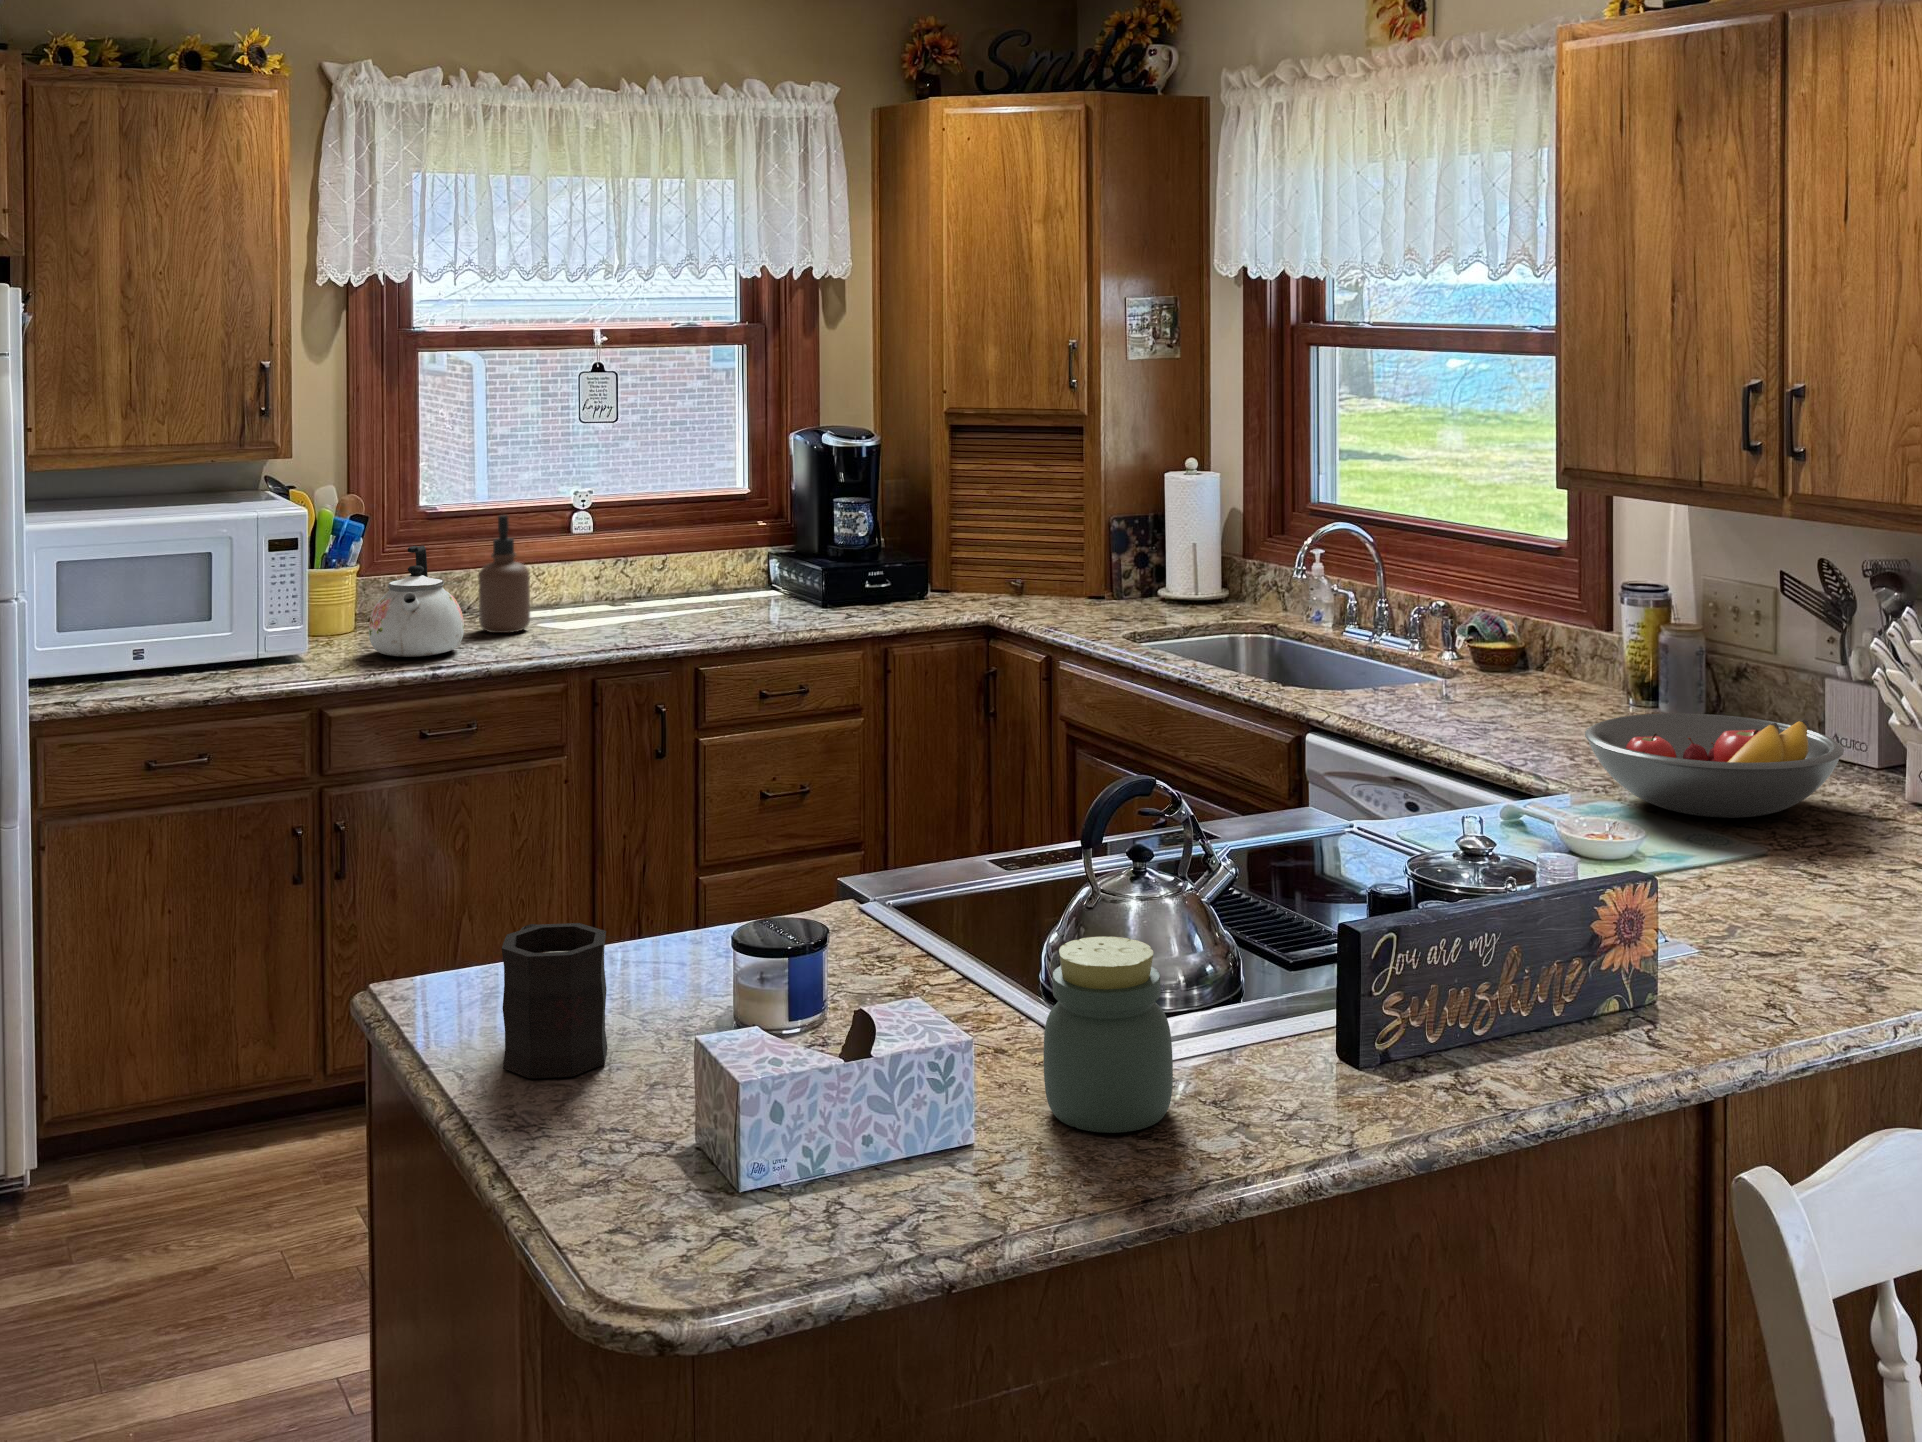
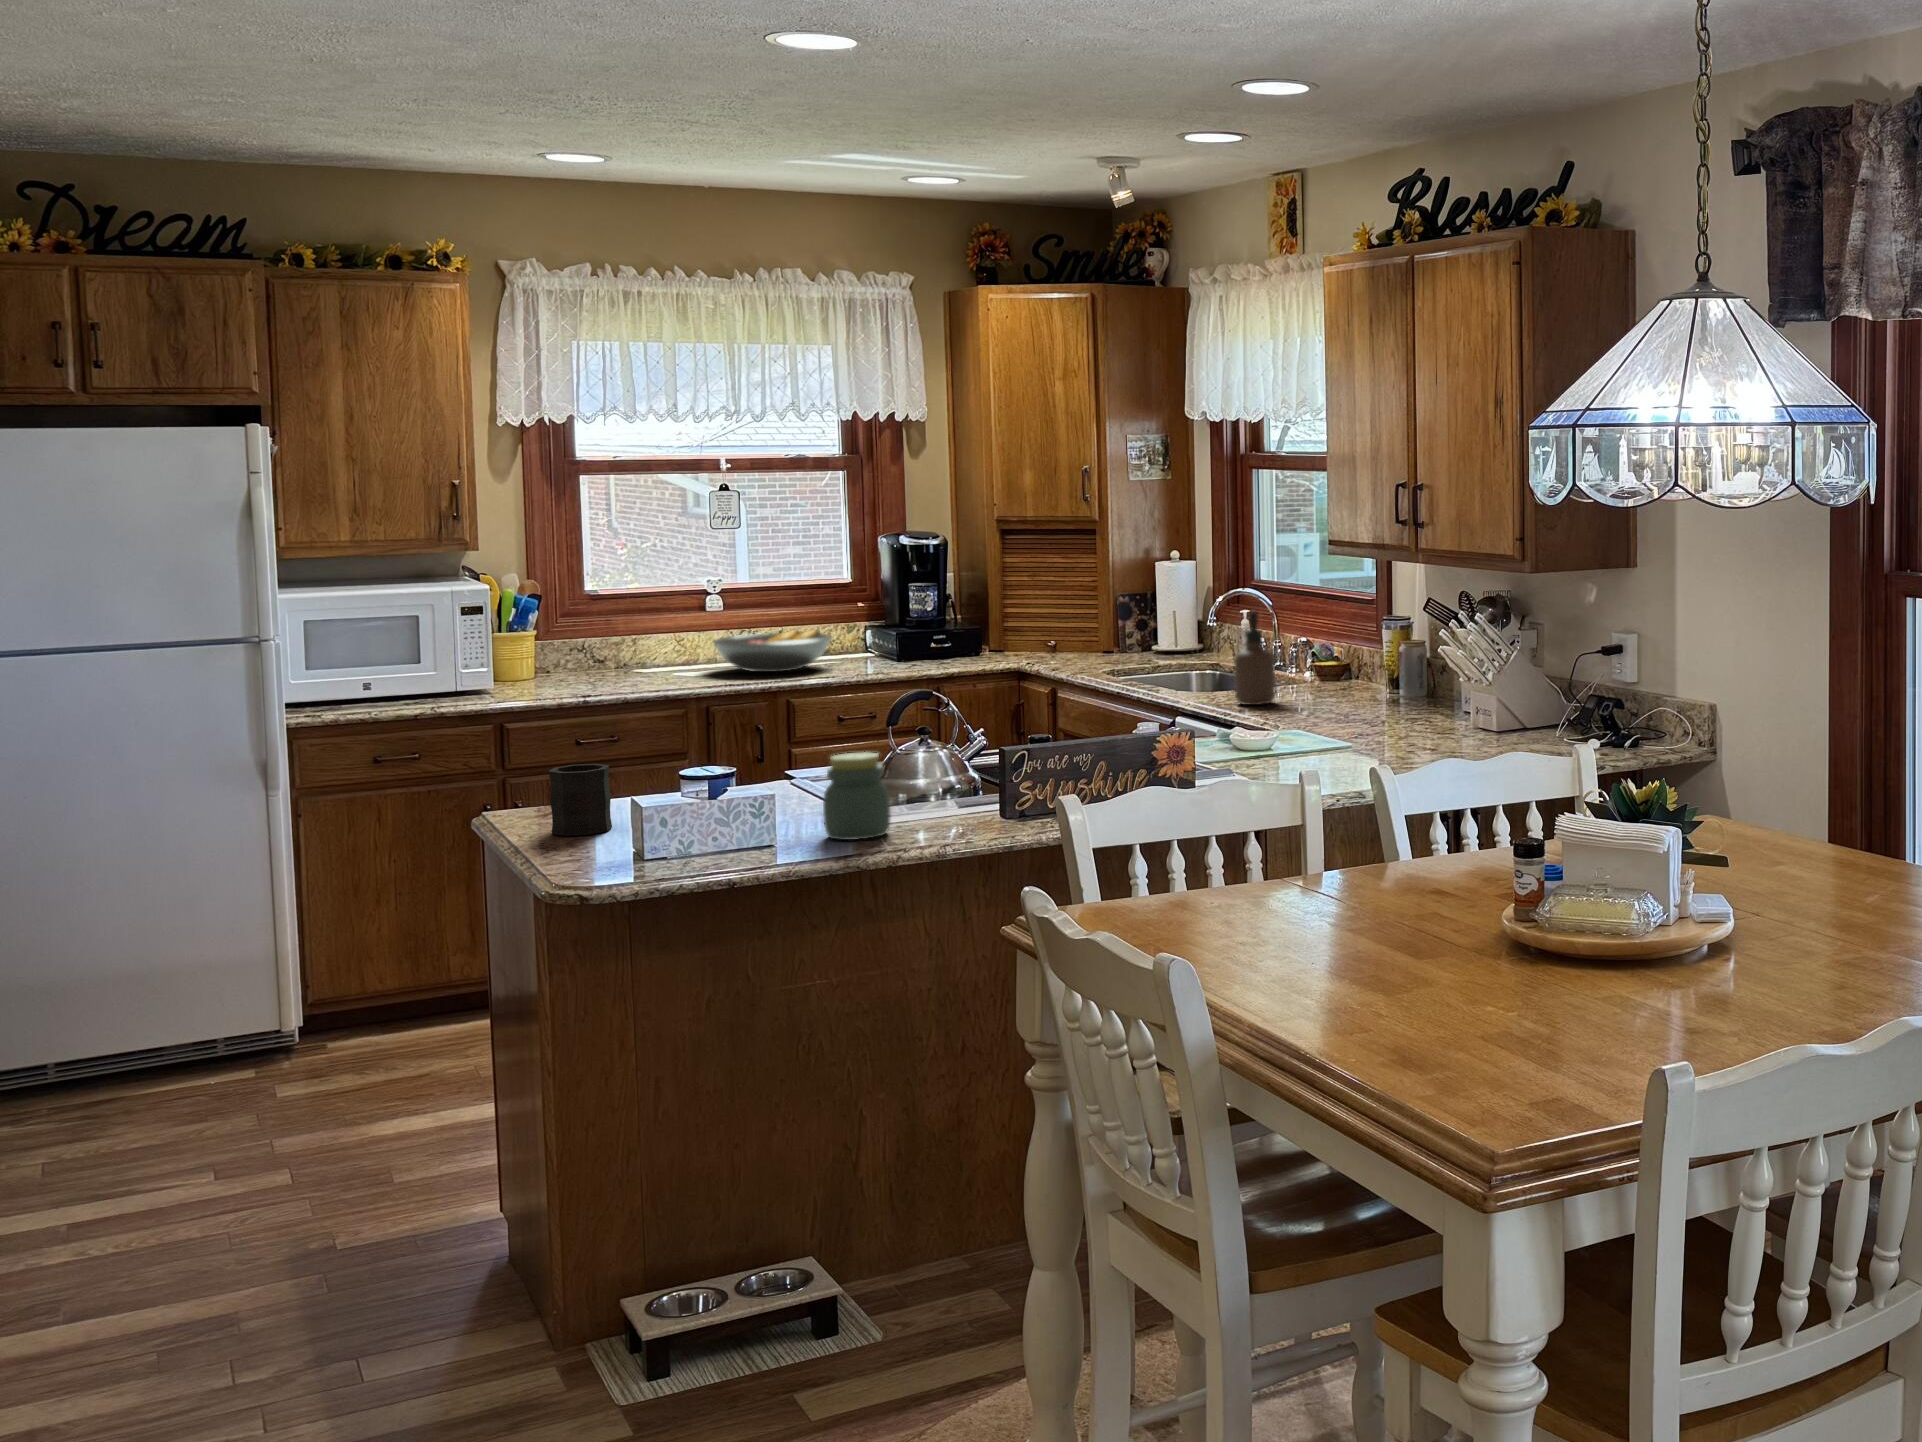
soap dispenser: present [479,515,530,633] -> present [1234,611,1275,705]
kettle: present [369,546,464,657] -> none [541,613,613,691]
fruit bowl: present [1585,713,1844,818] -> present [714,629,831,672]

